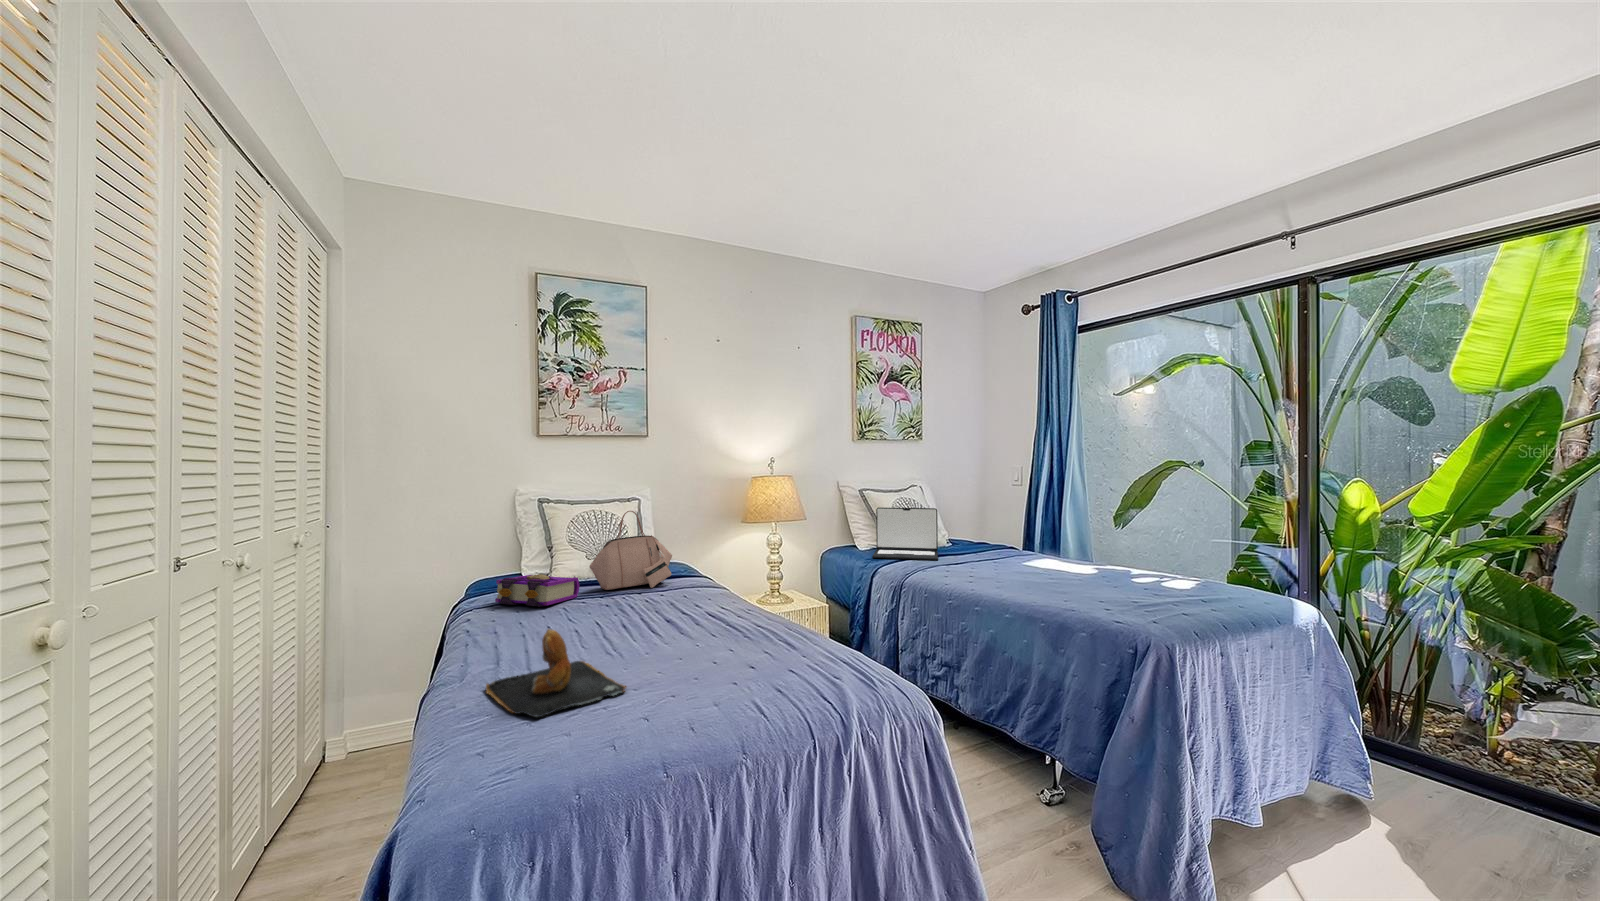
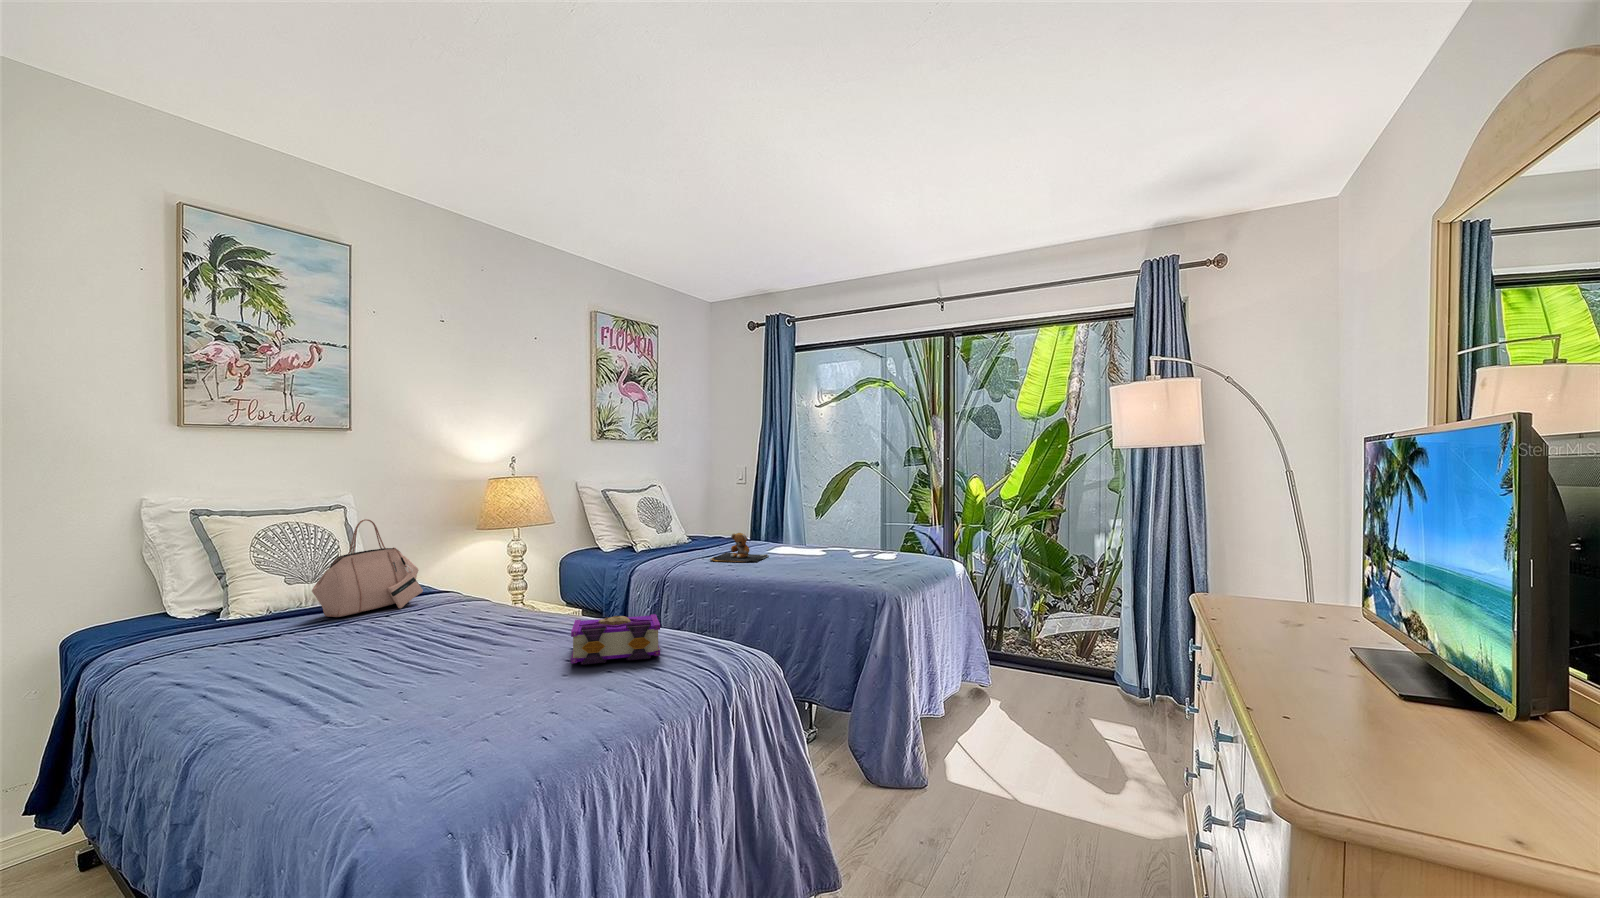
laptop: present [872,508,938,560] -> none [621,506,687,558]
book: present [495,574,580,607] -> present [571,614,660,665]
teddy bear: present [486,629,626,717] -> present [710,533,768,562]

